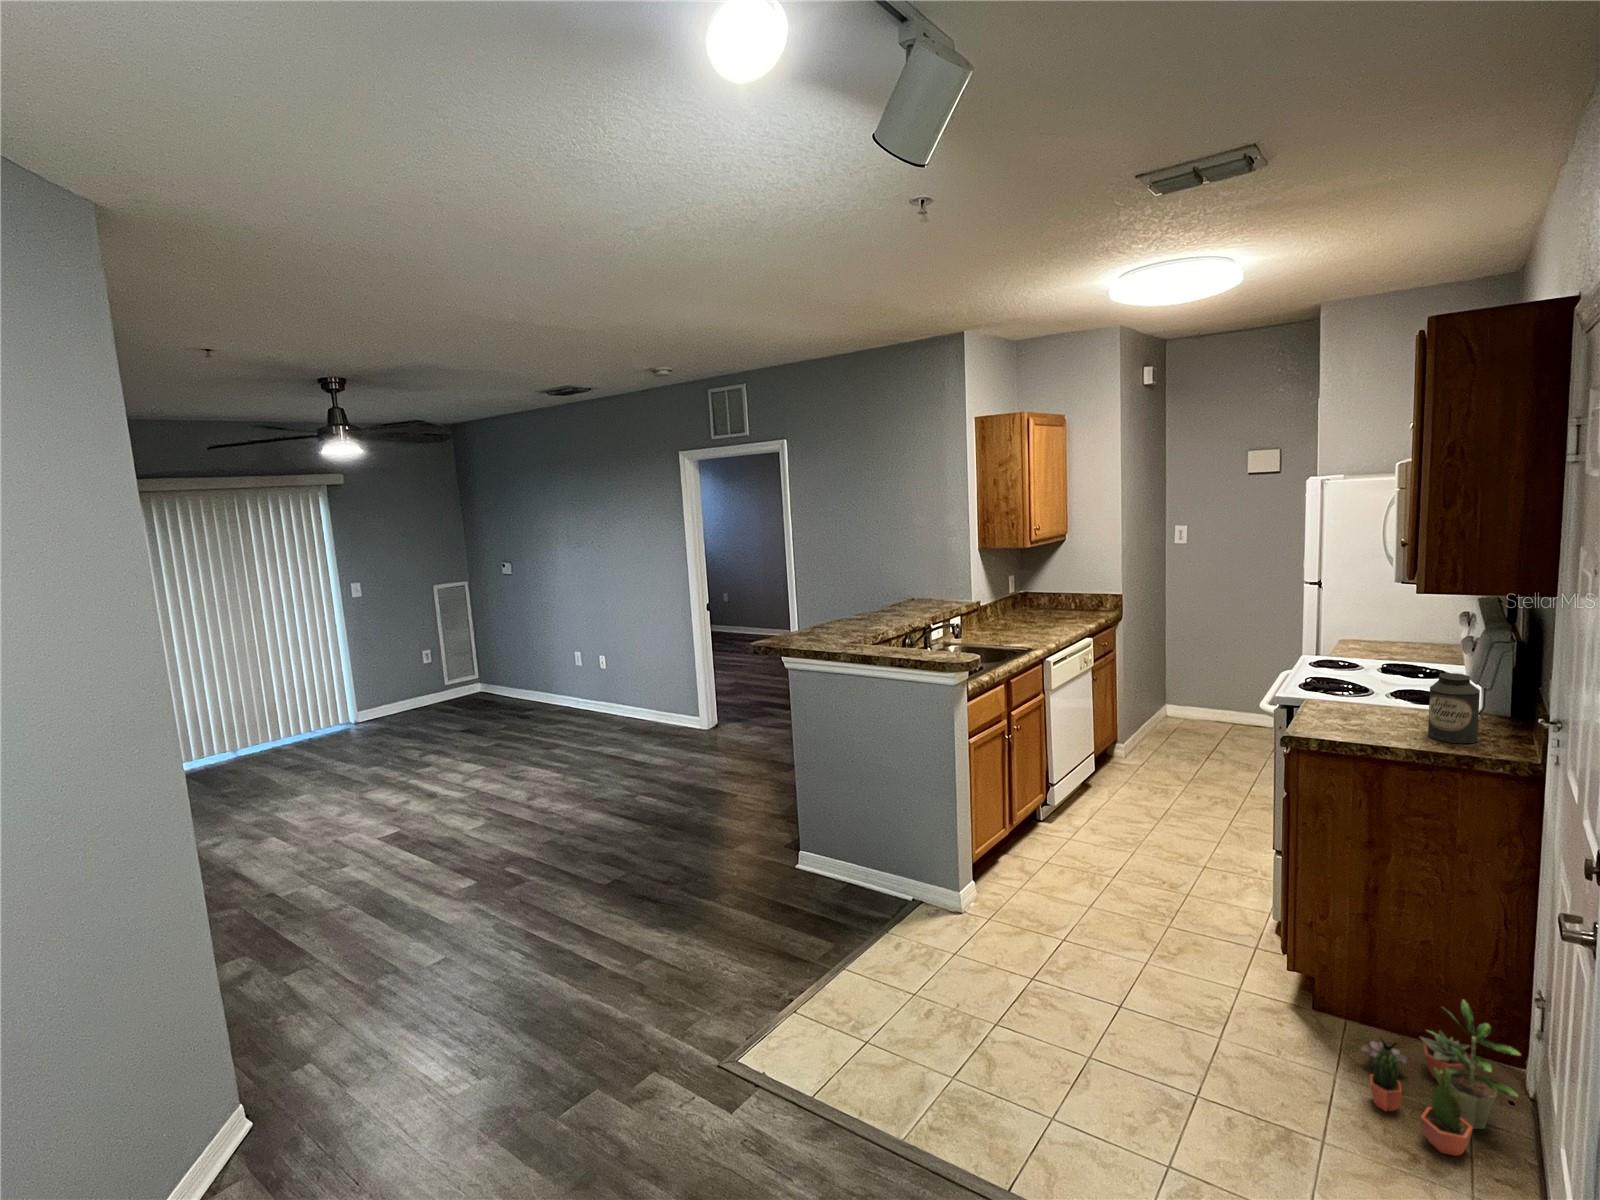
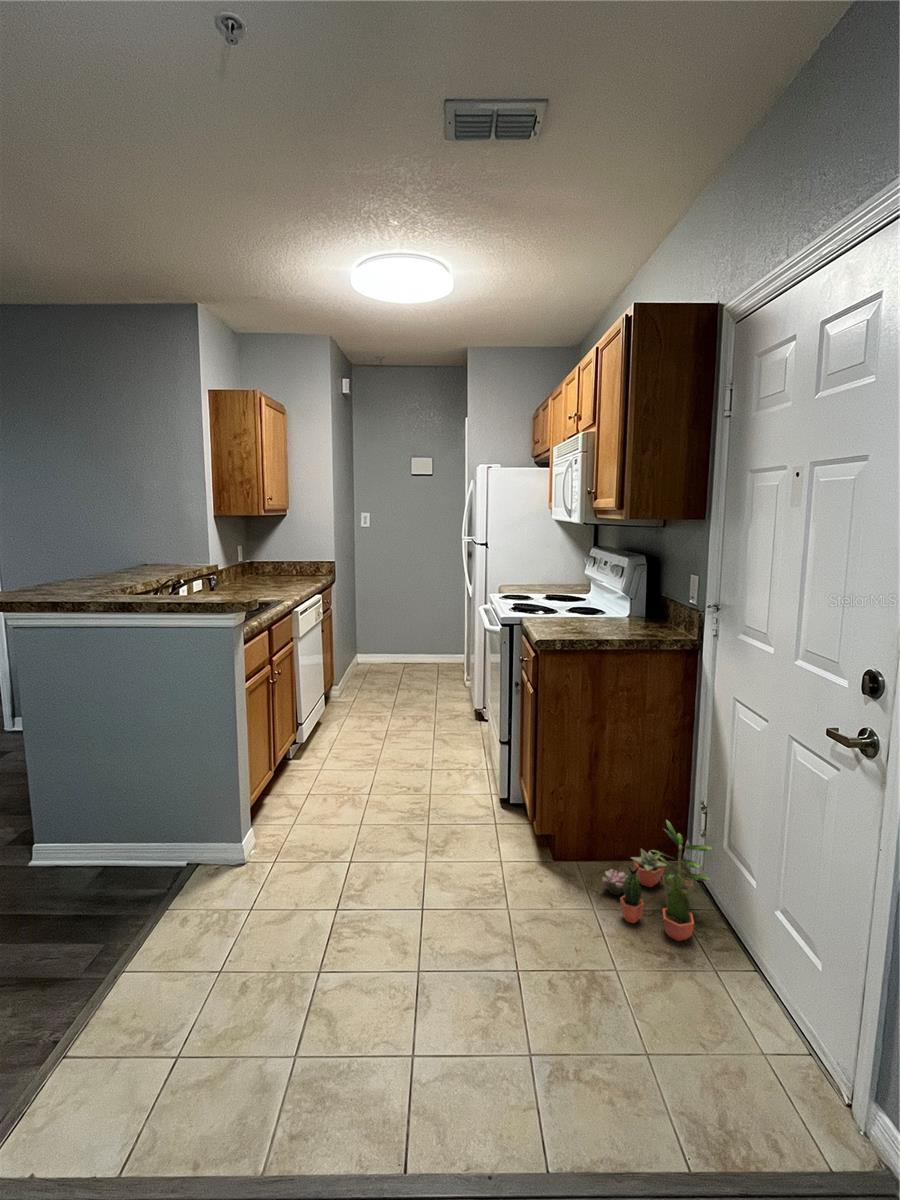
canister: present [1428,673,1480,743] -> none [620,584,652,634]

